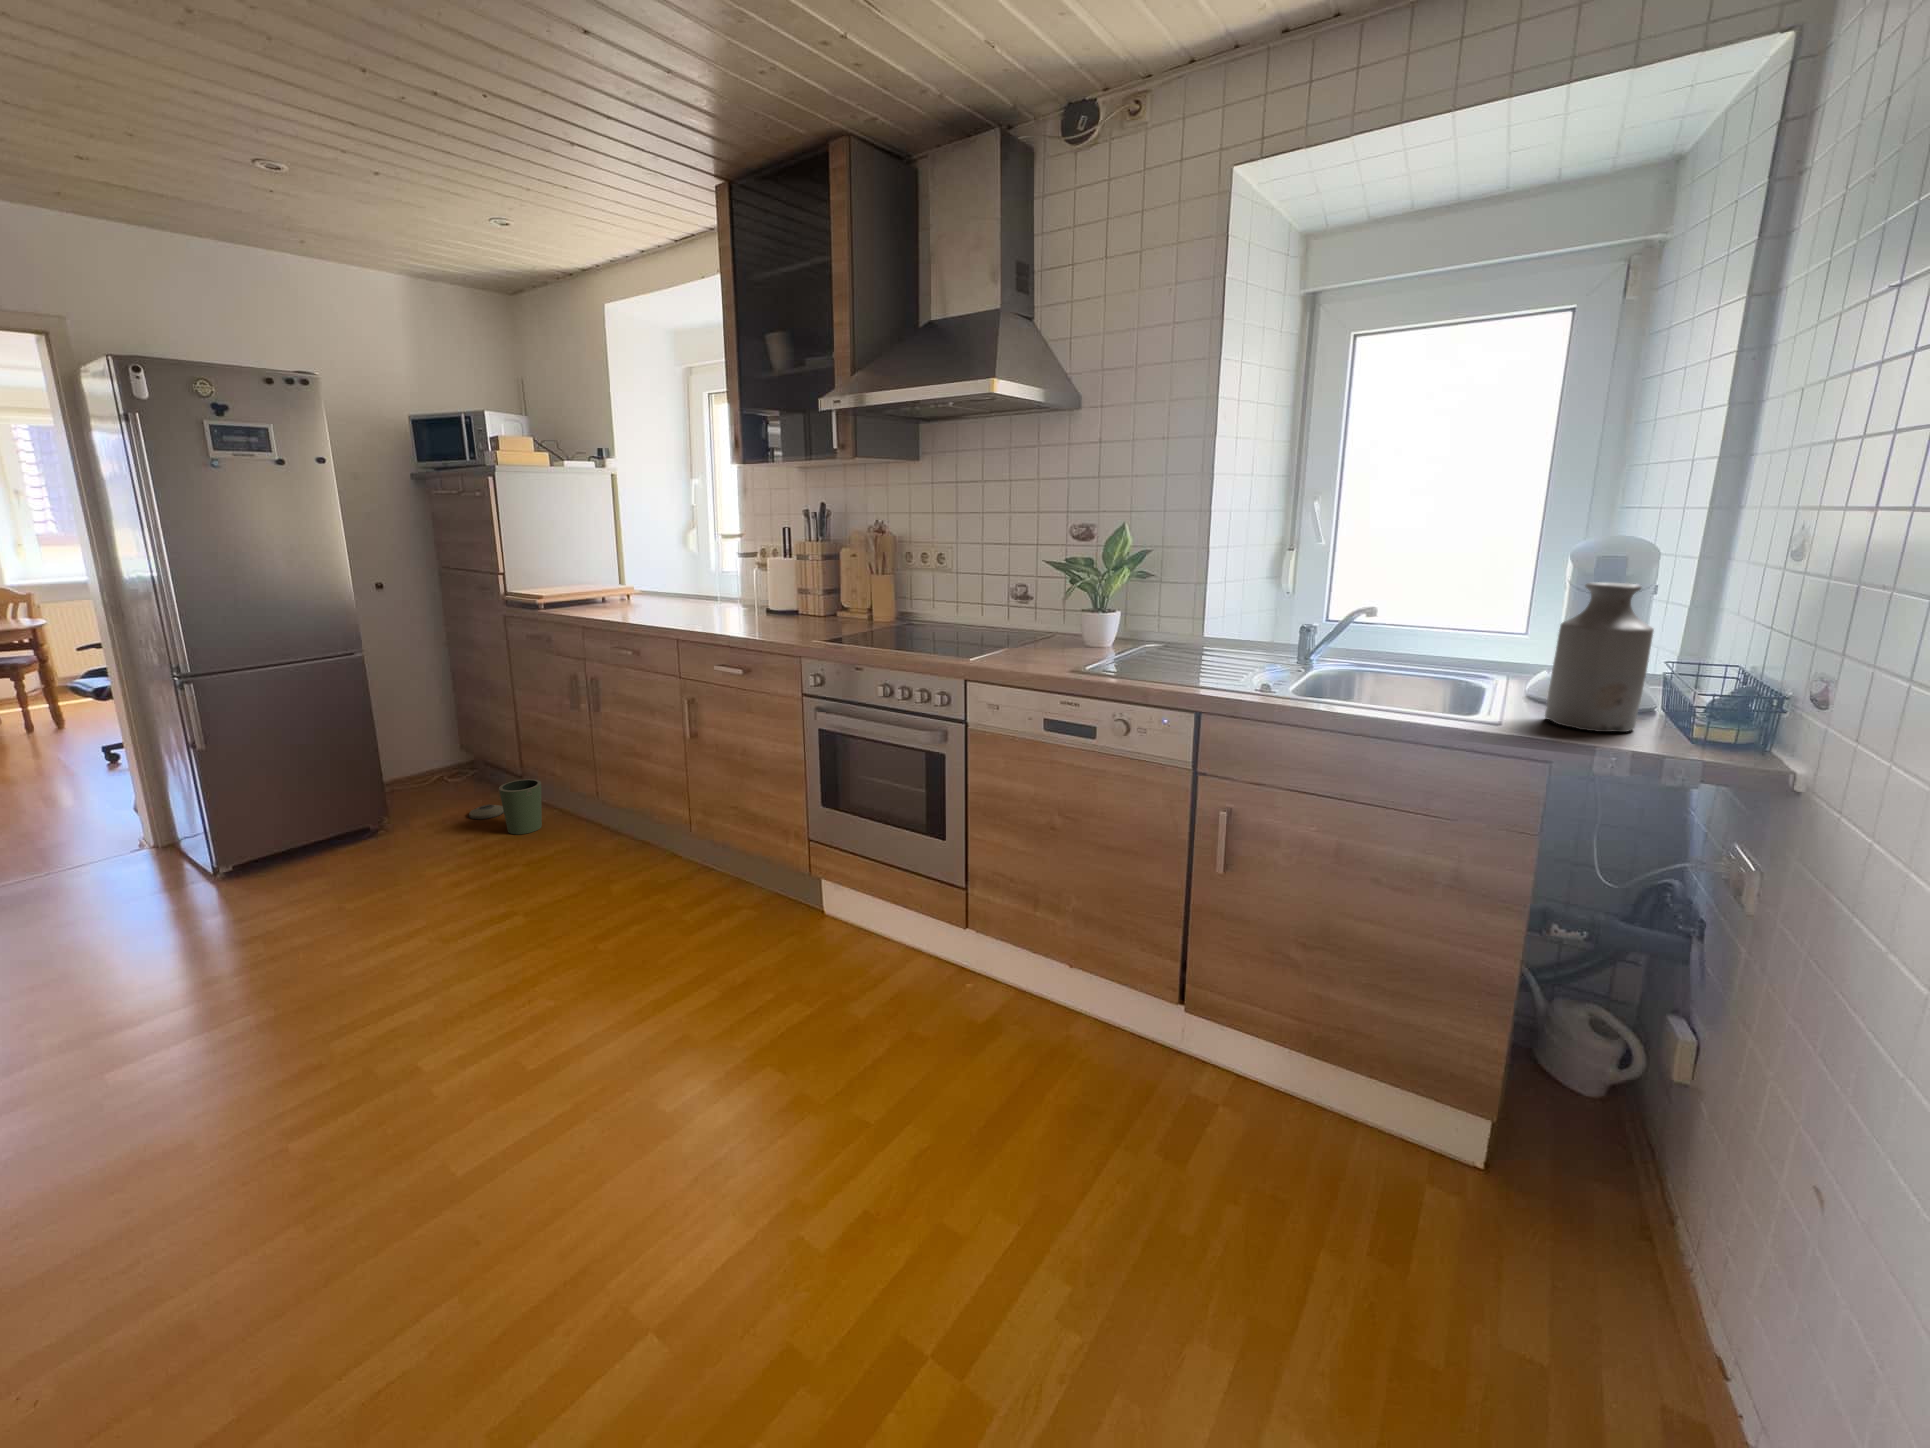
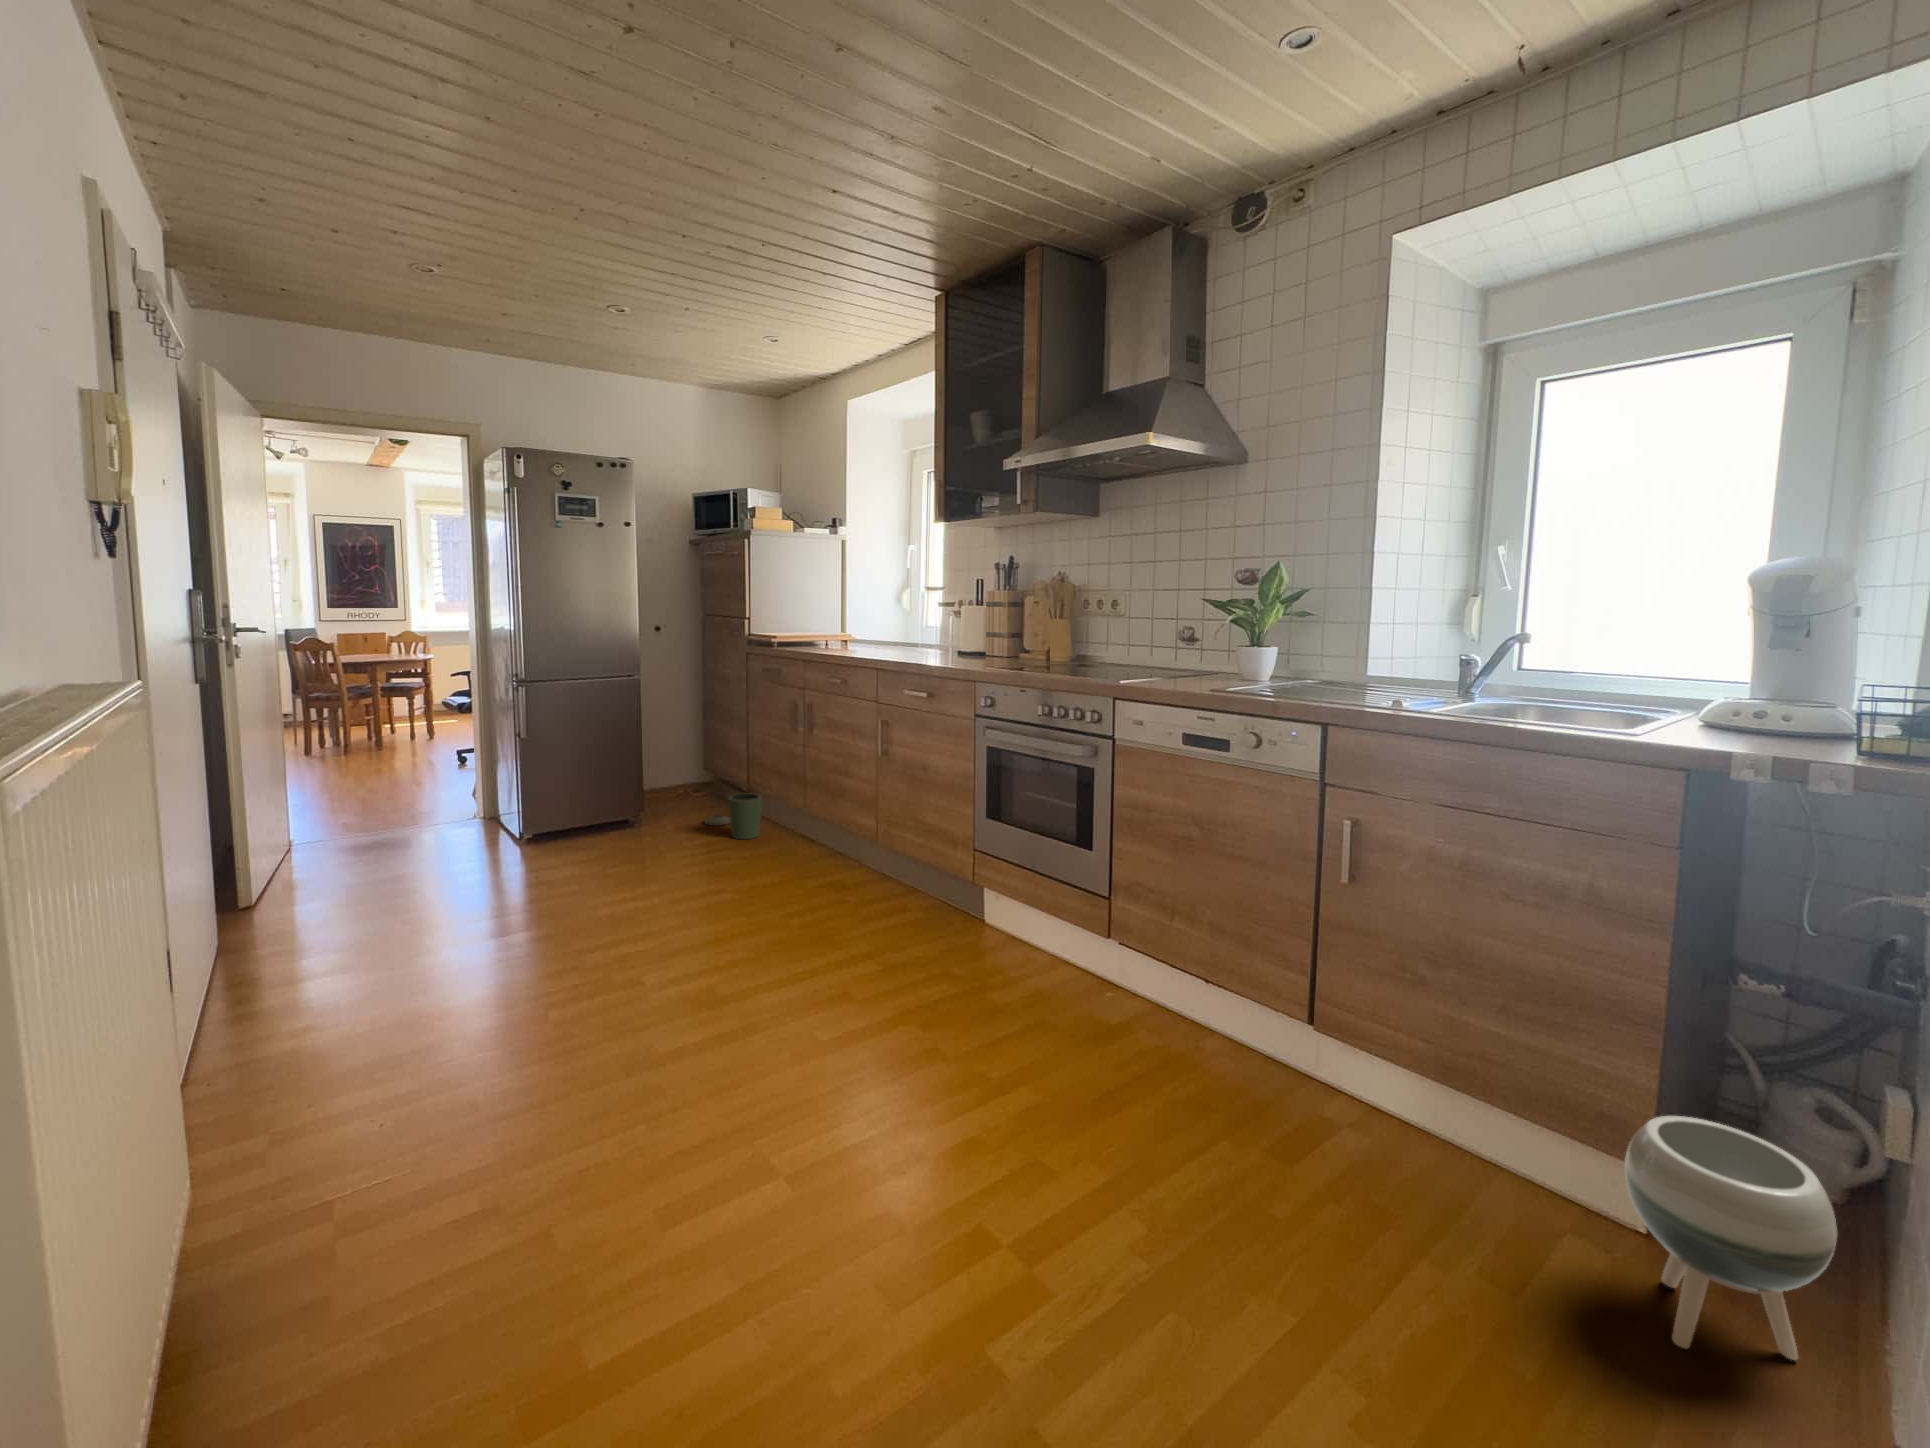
bottle: present [1545,583,1654,732] -> none [1682,592,1796,743]
planter: none [1502,1081,1684,1299] -> present [1625,1116,1837,1360]

